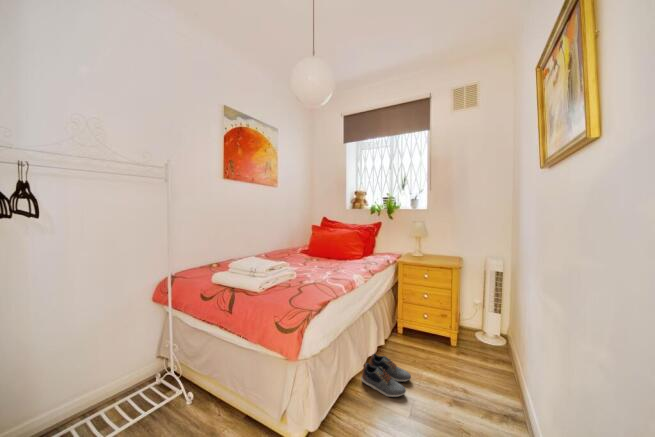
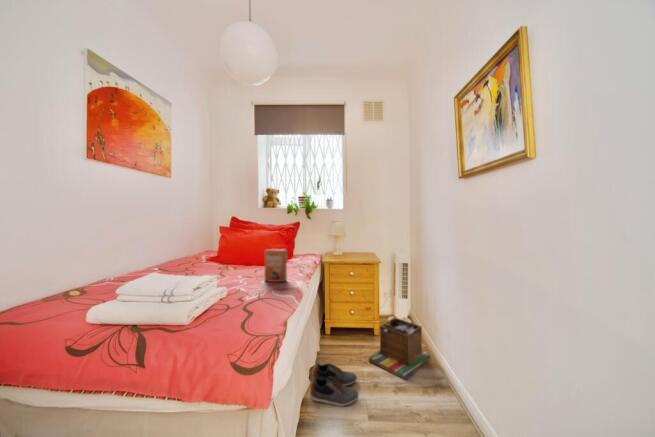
paperback book: none [316,246,360,278] -> present [265,249,287,282]
laundry basket: none [433,330,514,398] -> present [369,317,430,380]

